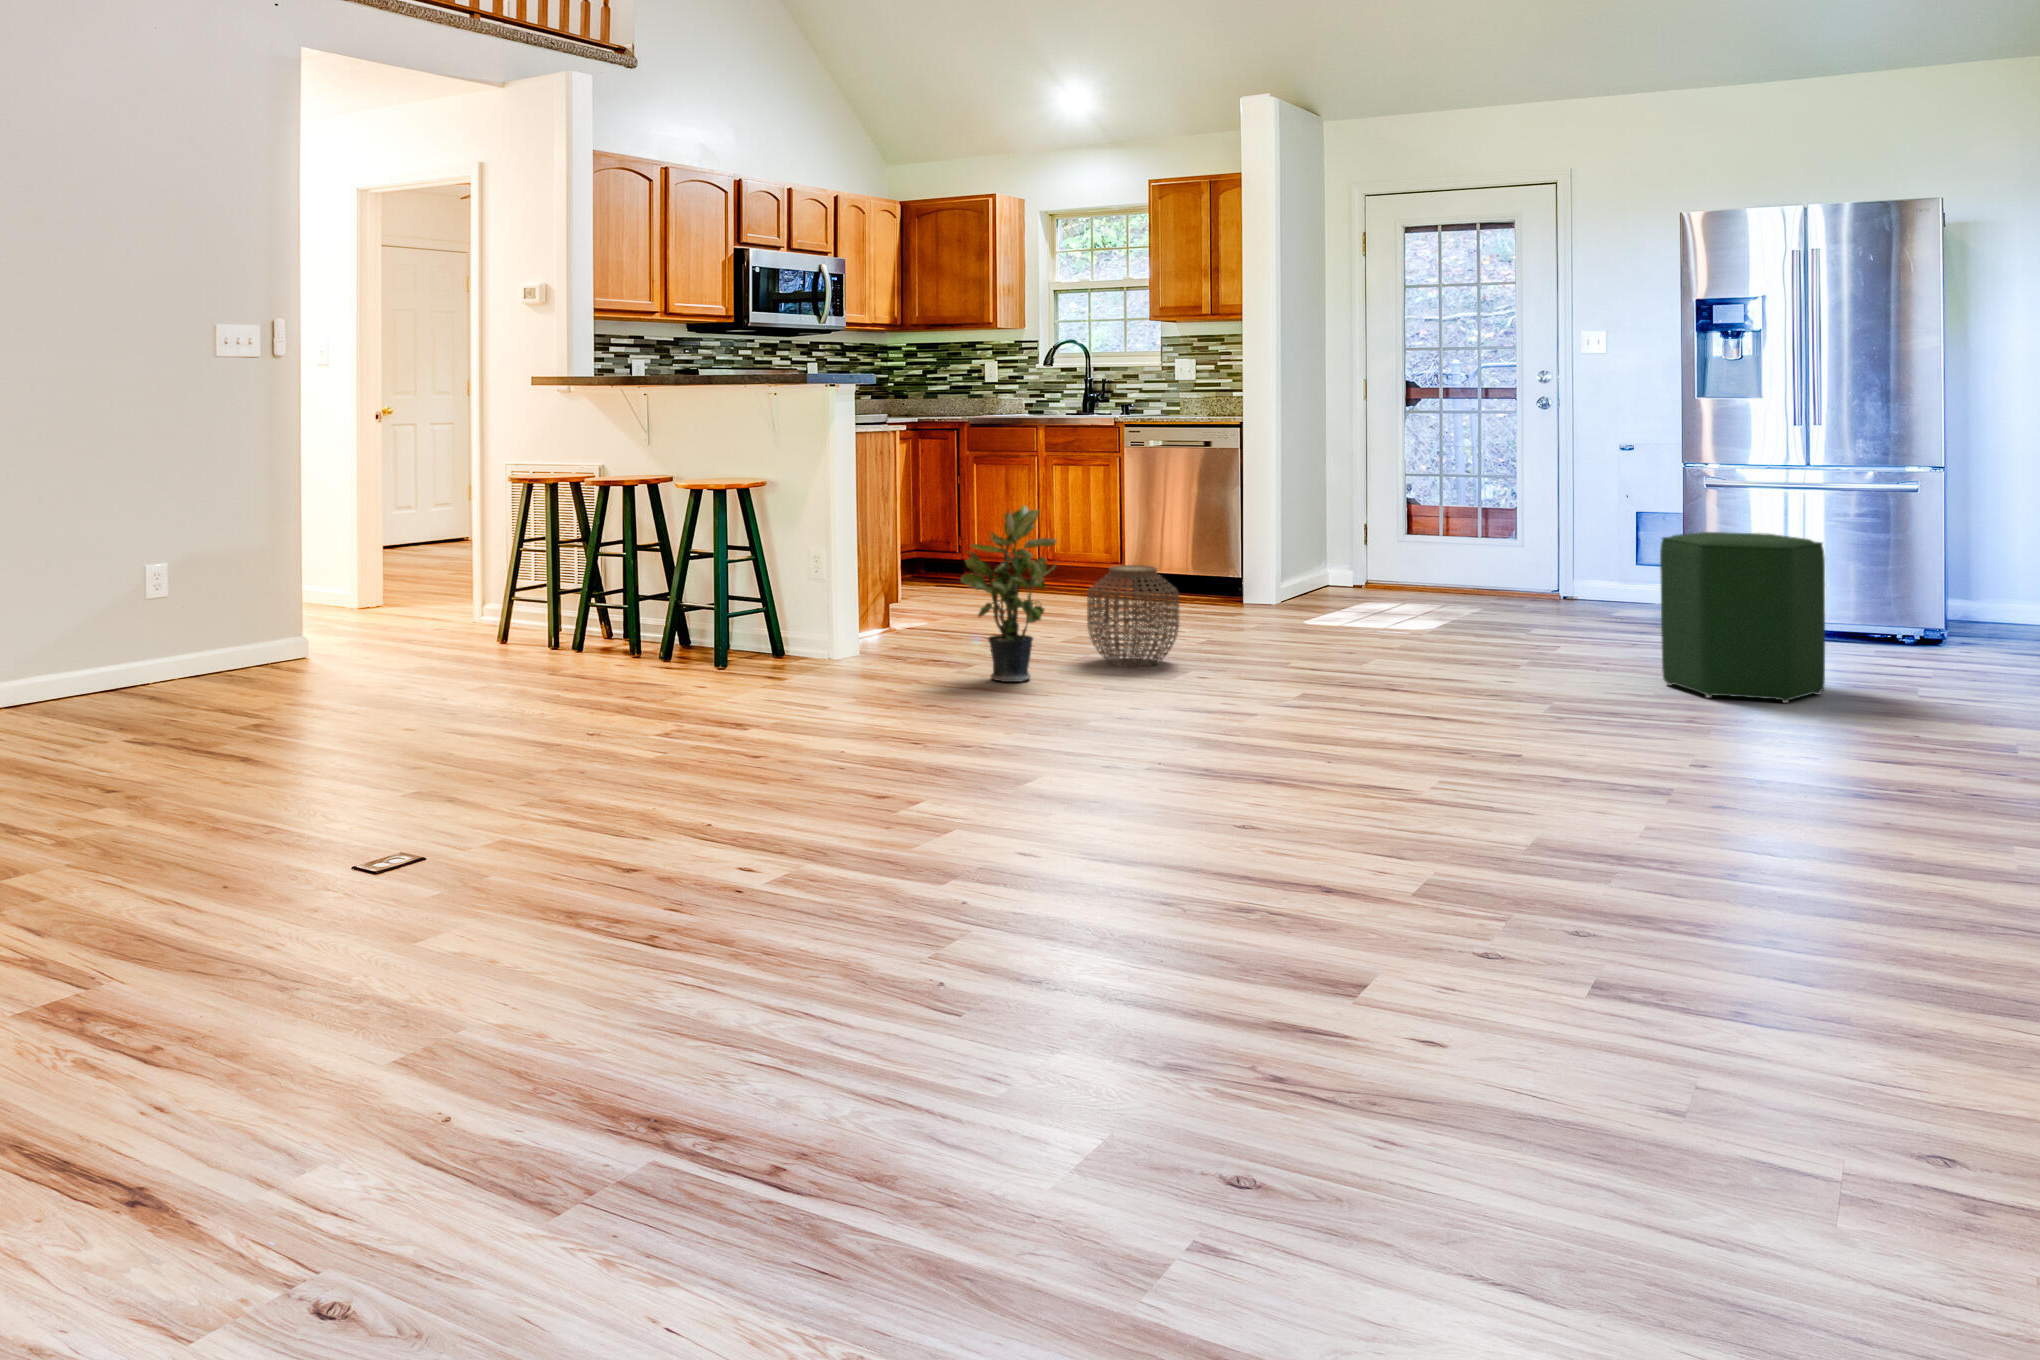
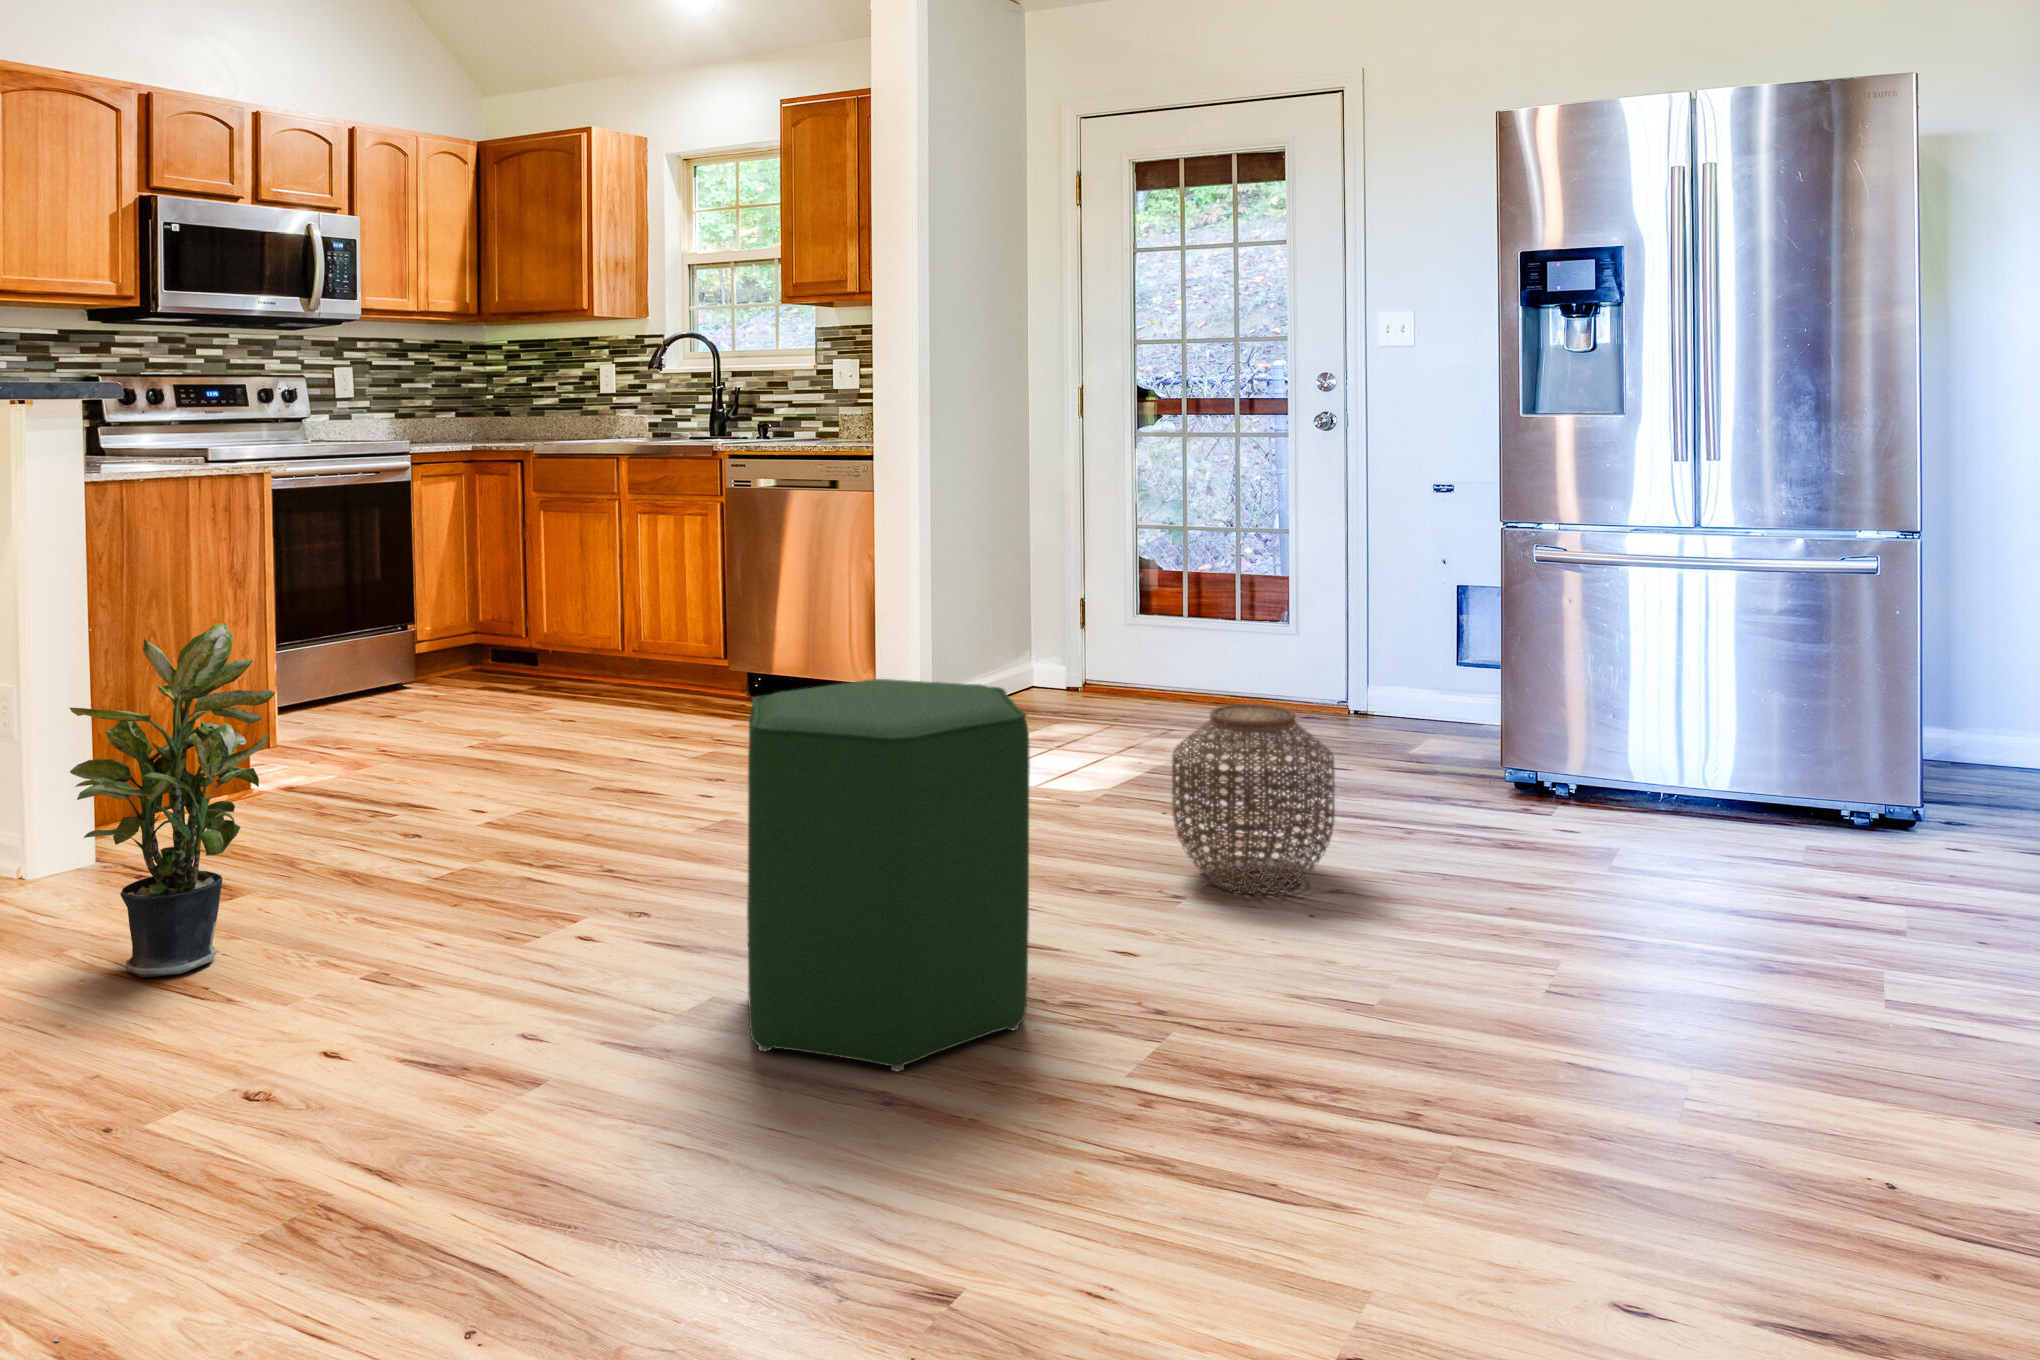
ottoman: present [1660,532,1825,703] -> present [747,679,1030,1071]
woven basket: present [1087,565,1179,667] -> present [1172,704,1335,894]

